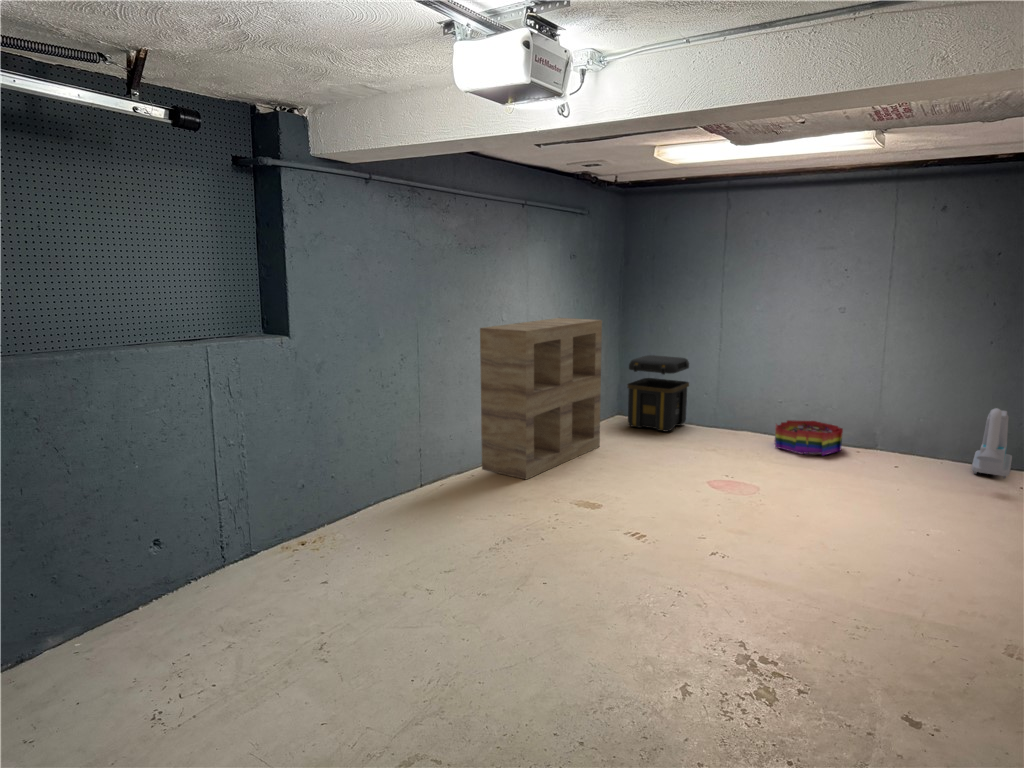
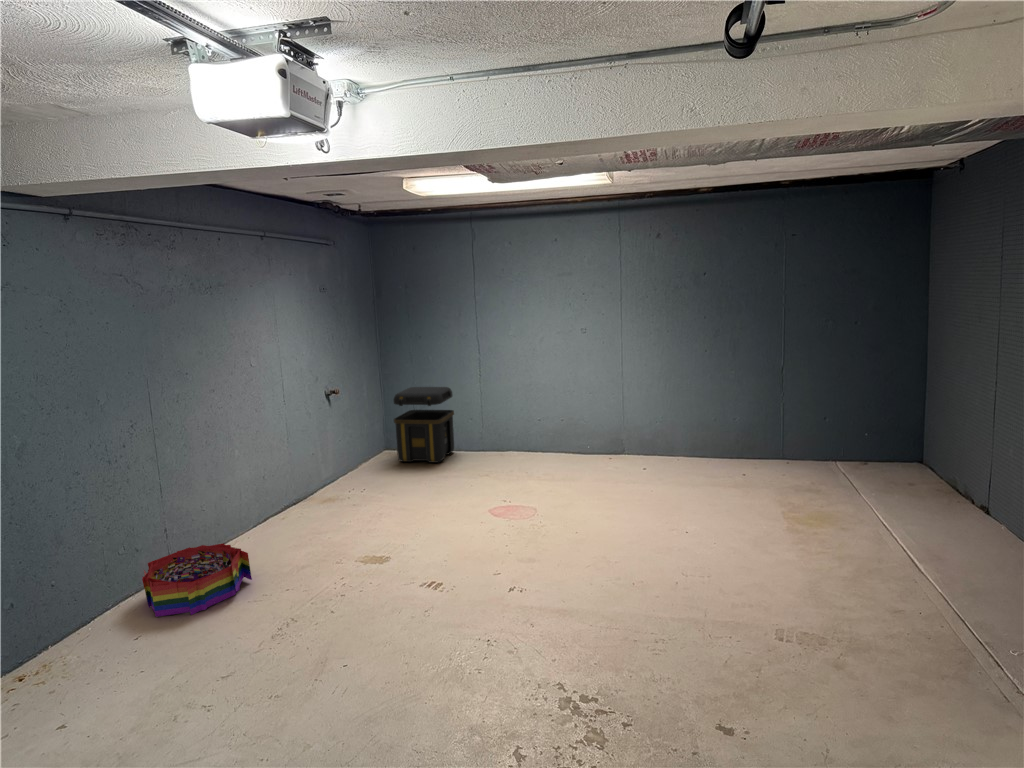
shelving unit: present [480,318,602,479] -> none [229,358,374,541]
vacuum cleaner: present [972,408,1012,478] -> none [701,410,729,468]
storage bin: present [775,420,843,455] -> present [142,543,252,617]

